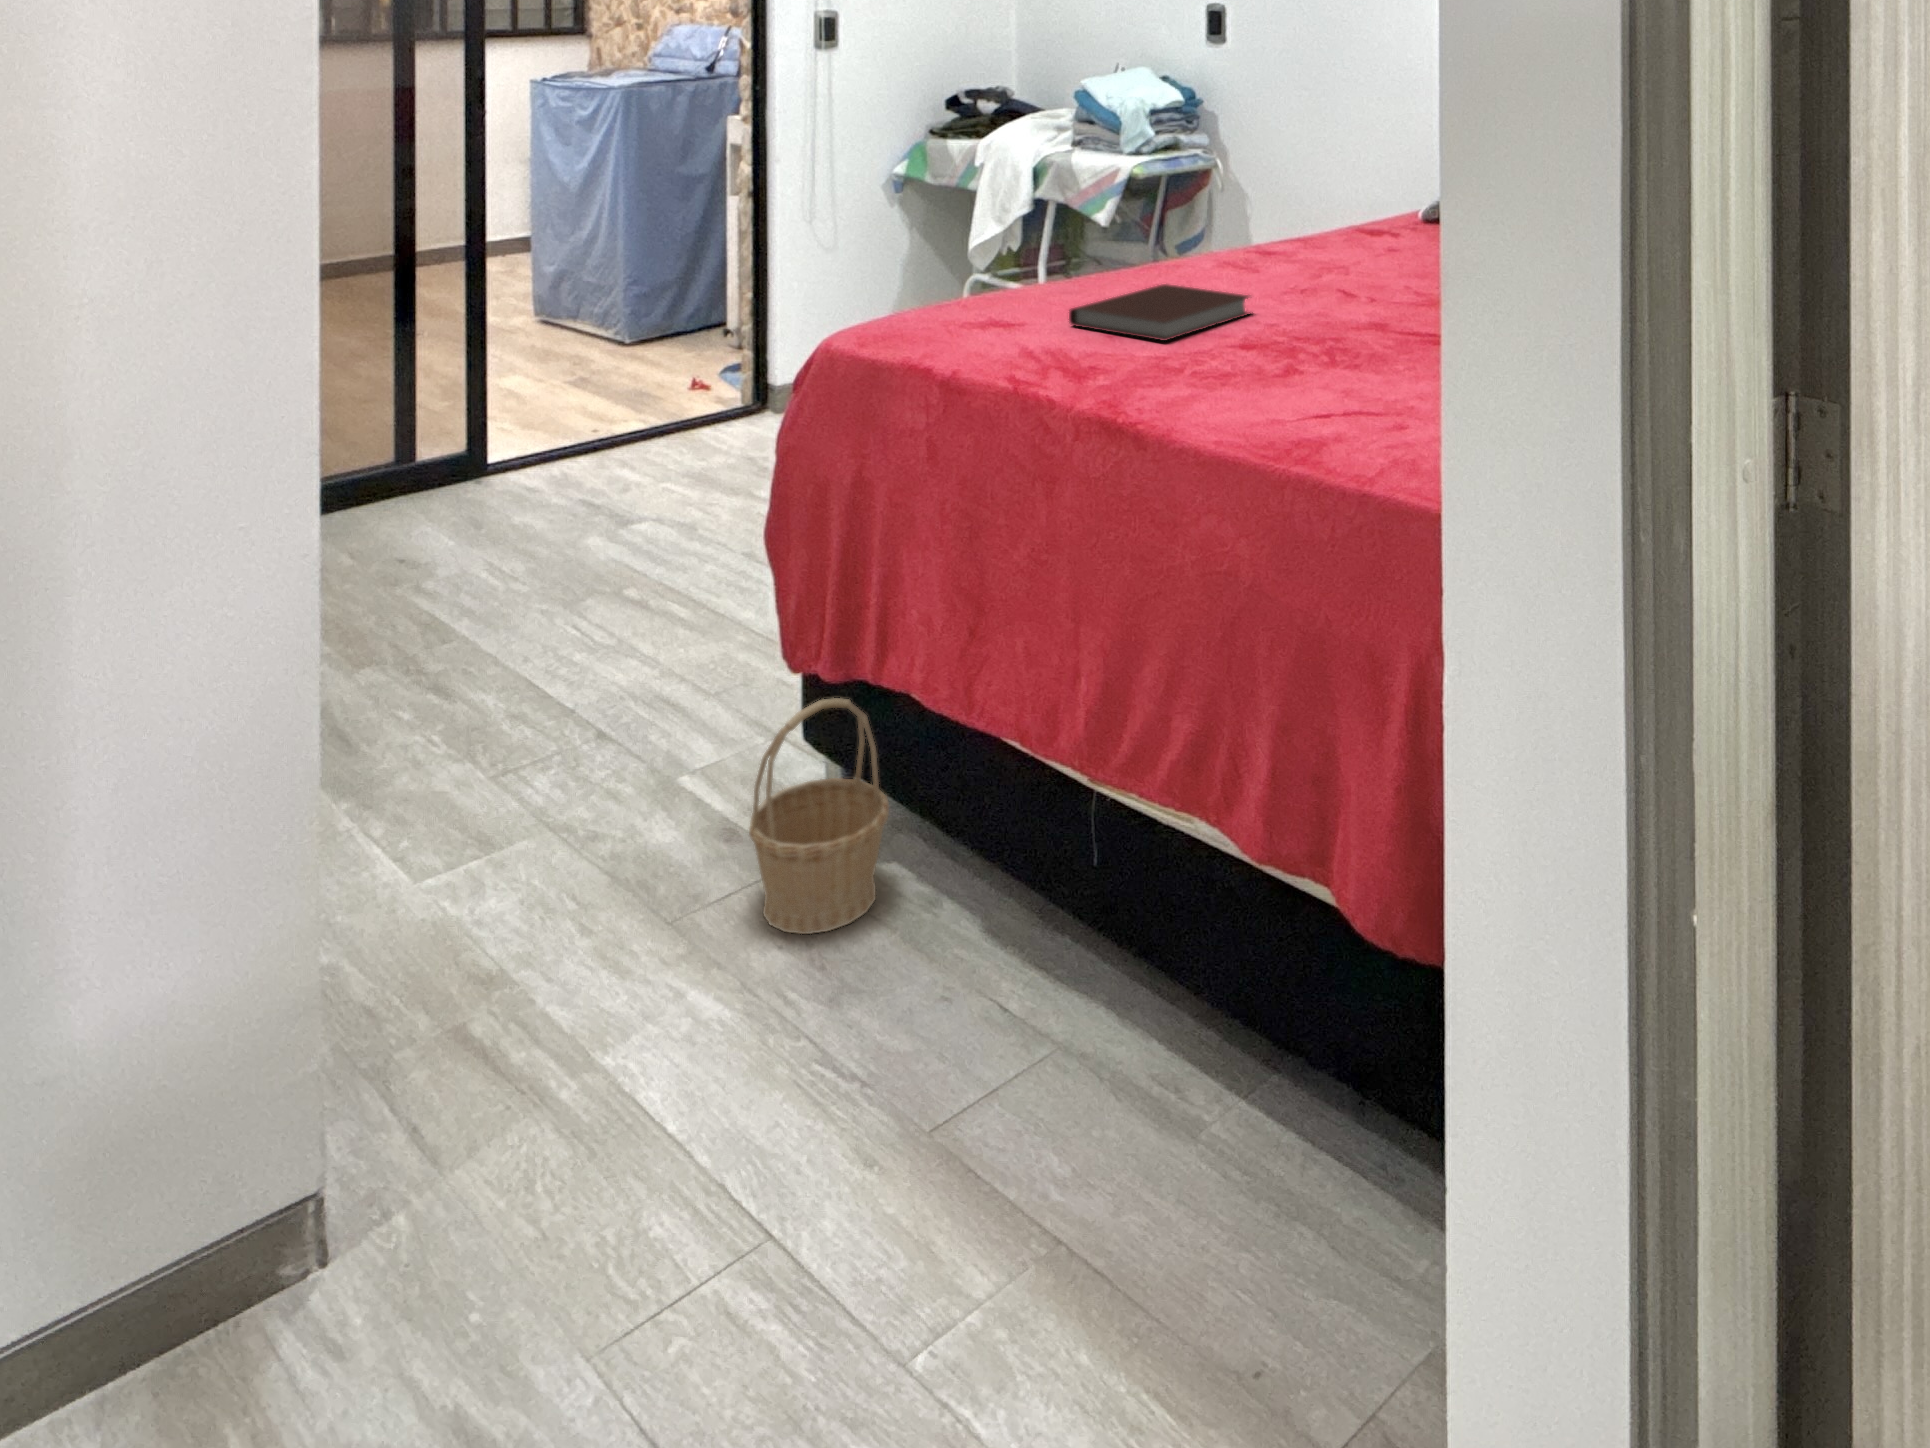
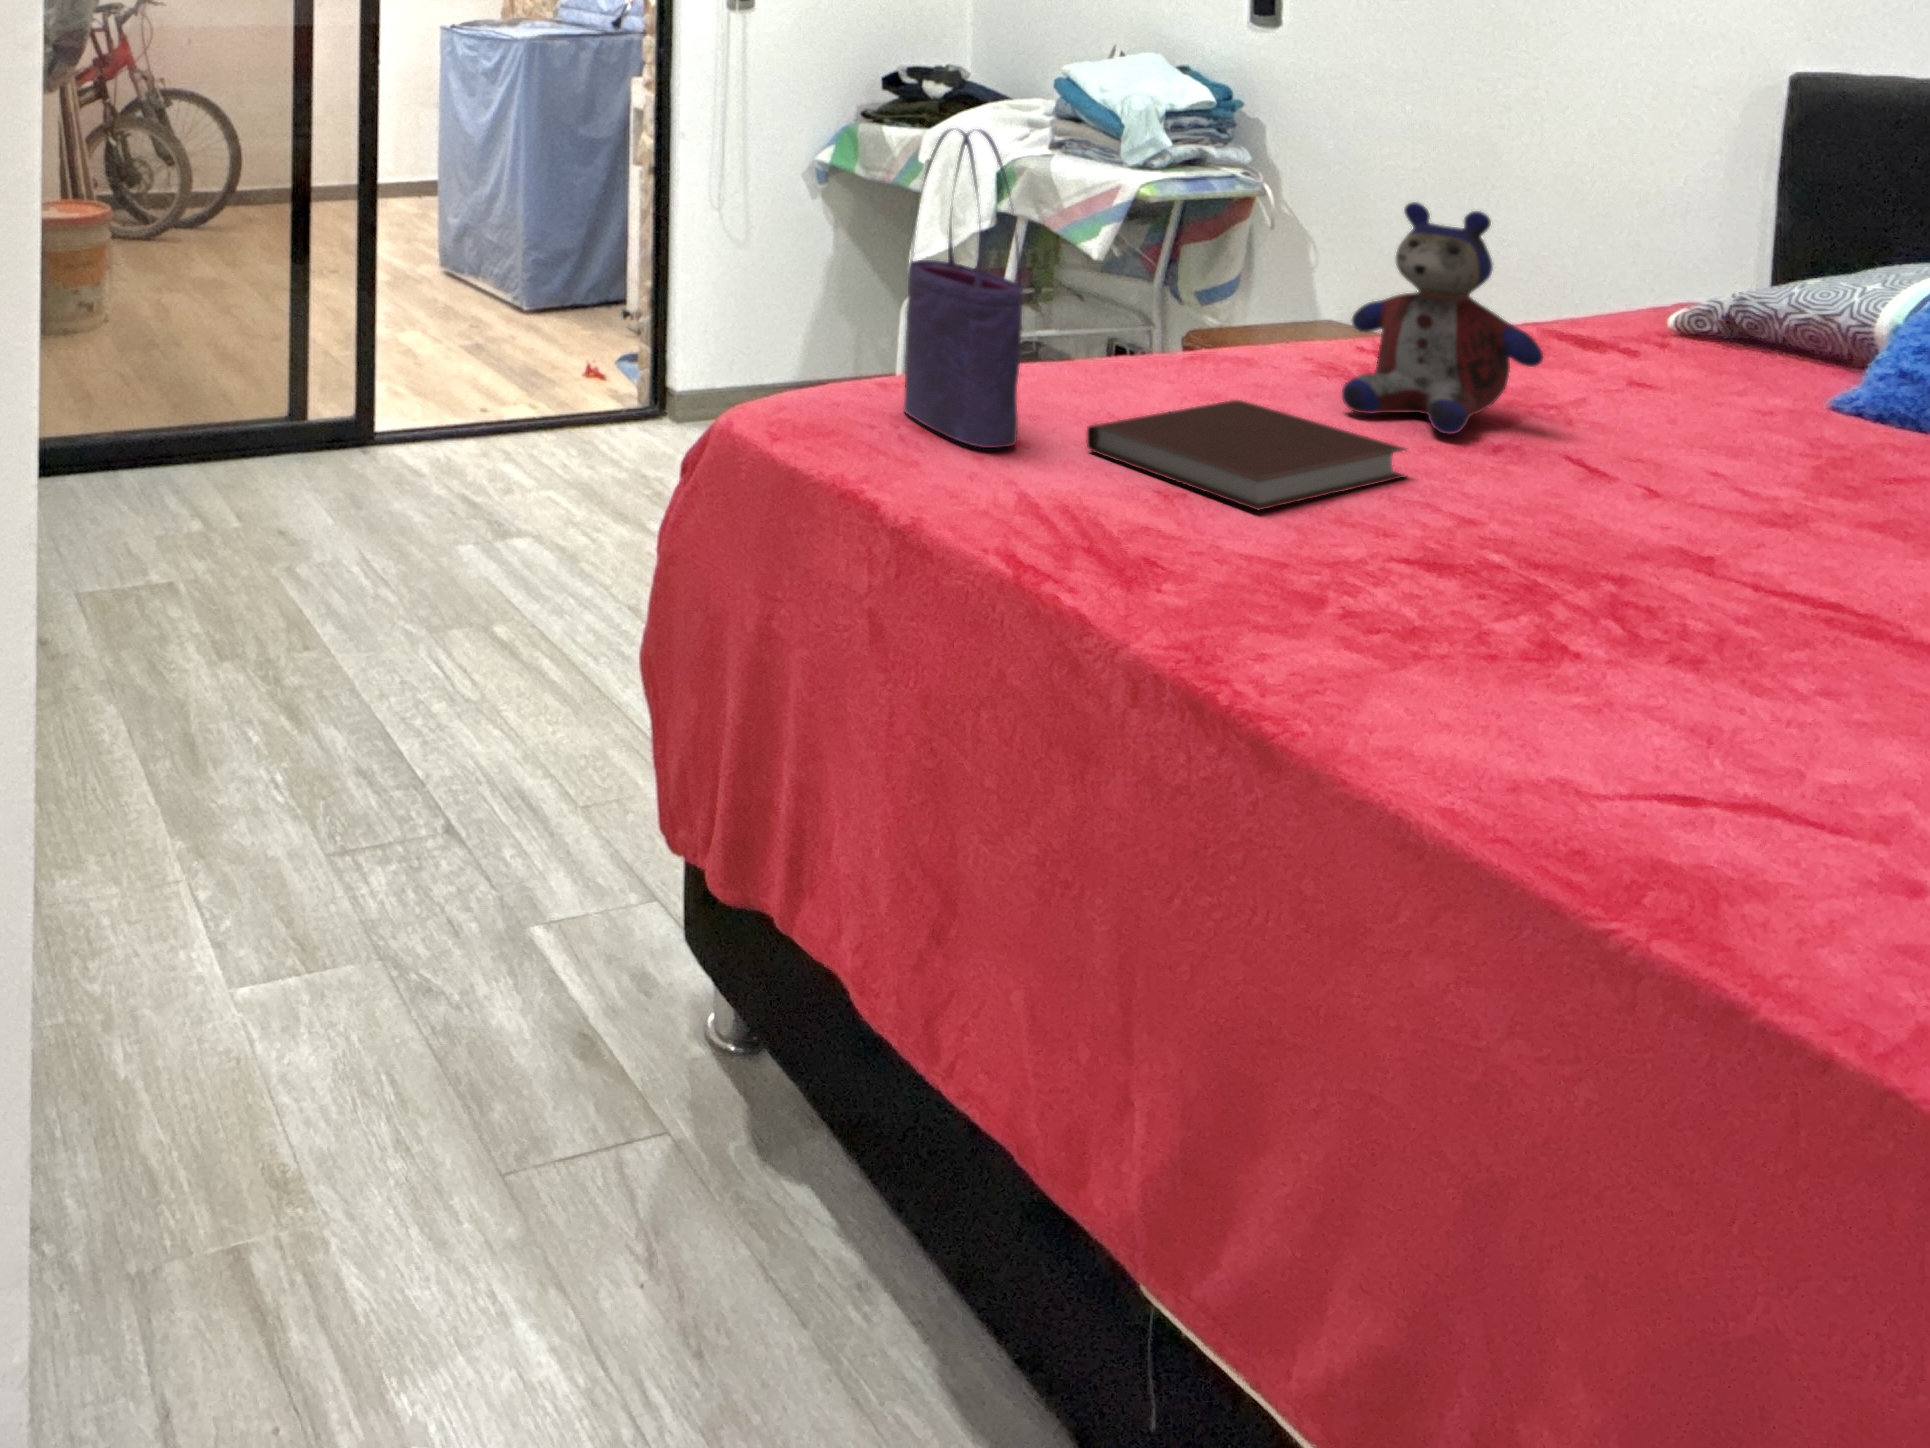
tote bag: none [952,118,1027,332] -> present [904,129,1023,448]
stuffed bear: none [1225,148,1331,289] -> present [1342,202,1543,434]
basket: present [749,698,889,934] -> none [601,937,796,1283]

